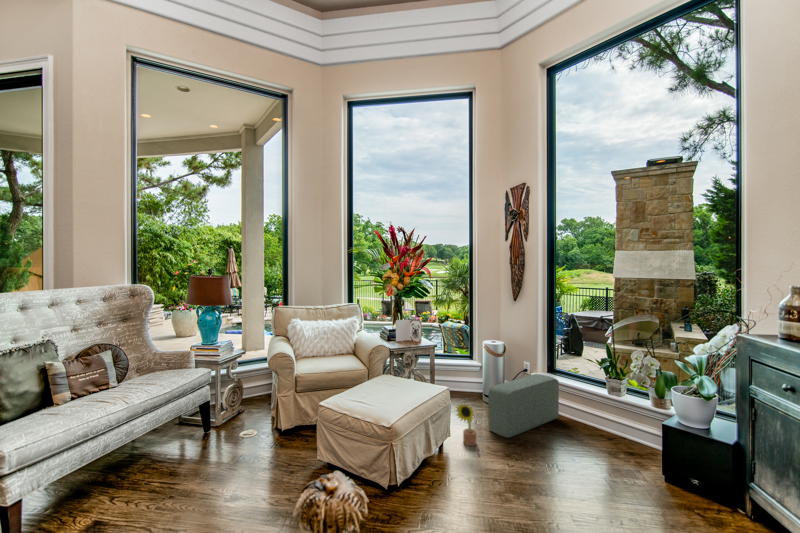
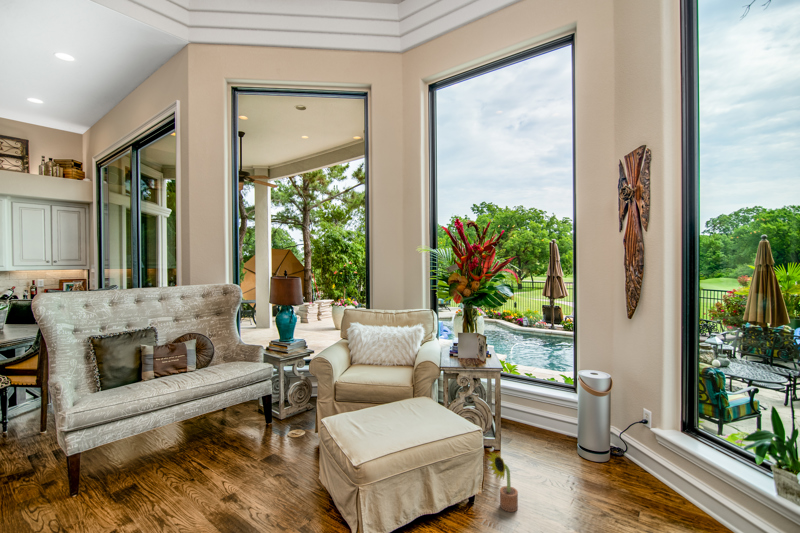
pouf: present [488,374,559,438] -> none [550,430,682,515]

